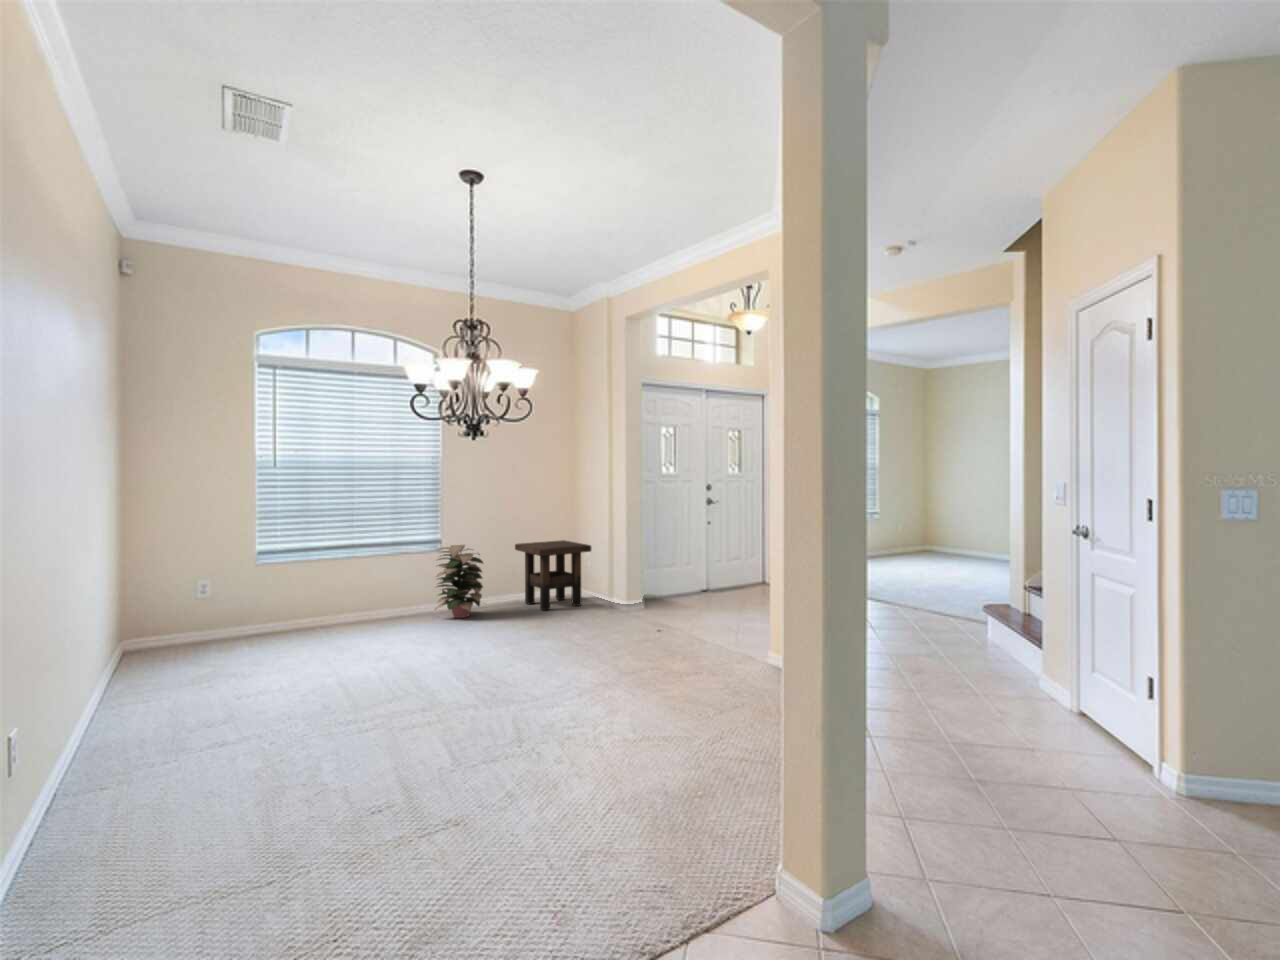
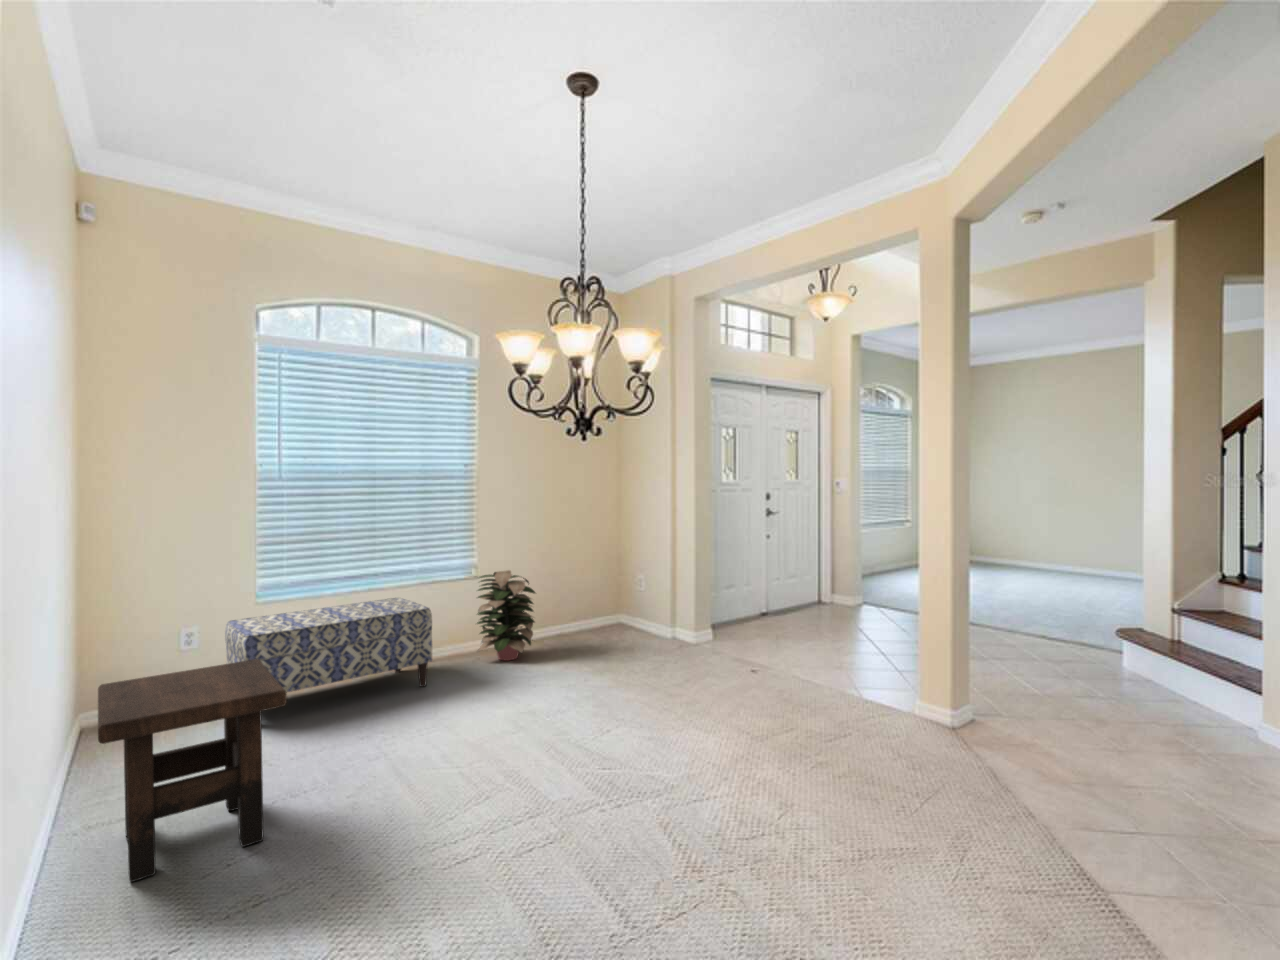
side table: present [515,540,592,610] -> present [98,659,287,882]
bench: none [227,564,388,654] -> present [225,598,432,692]

